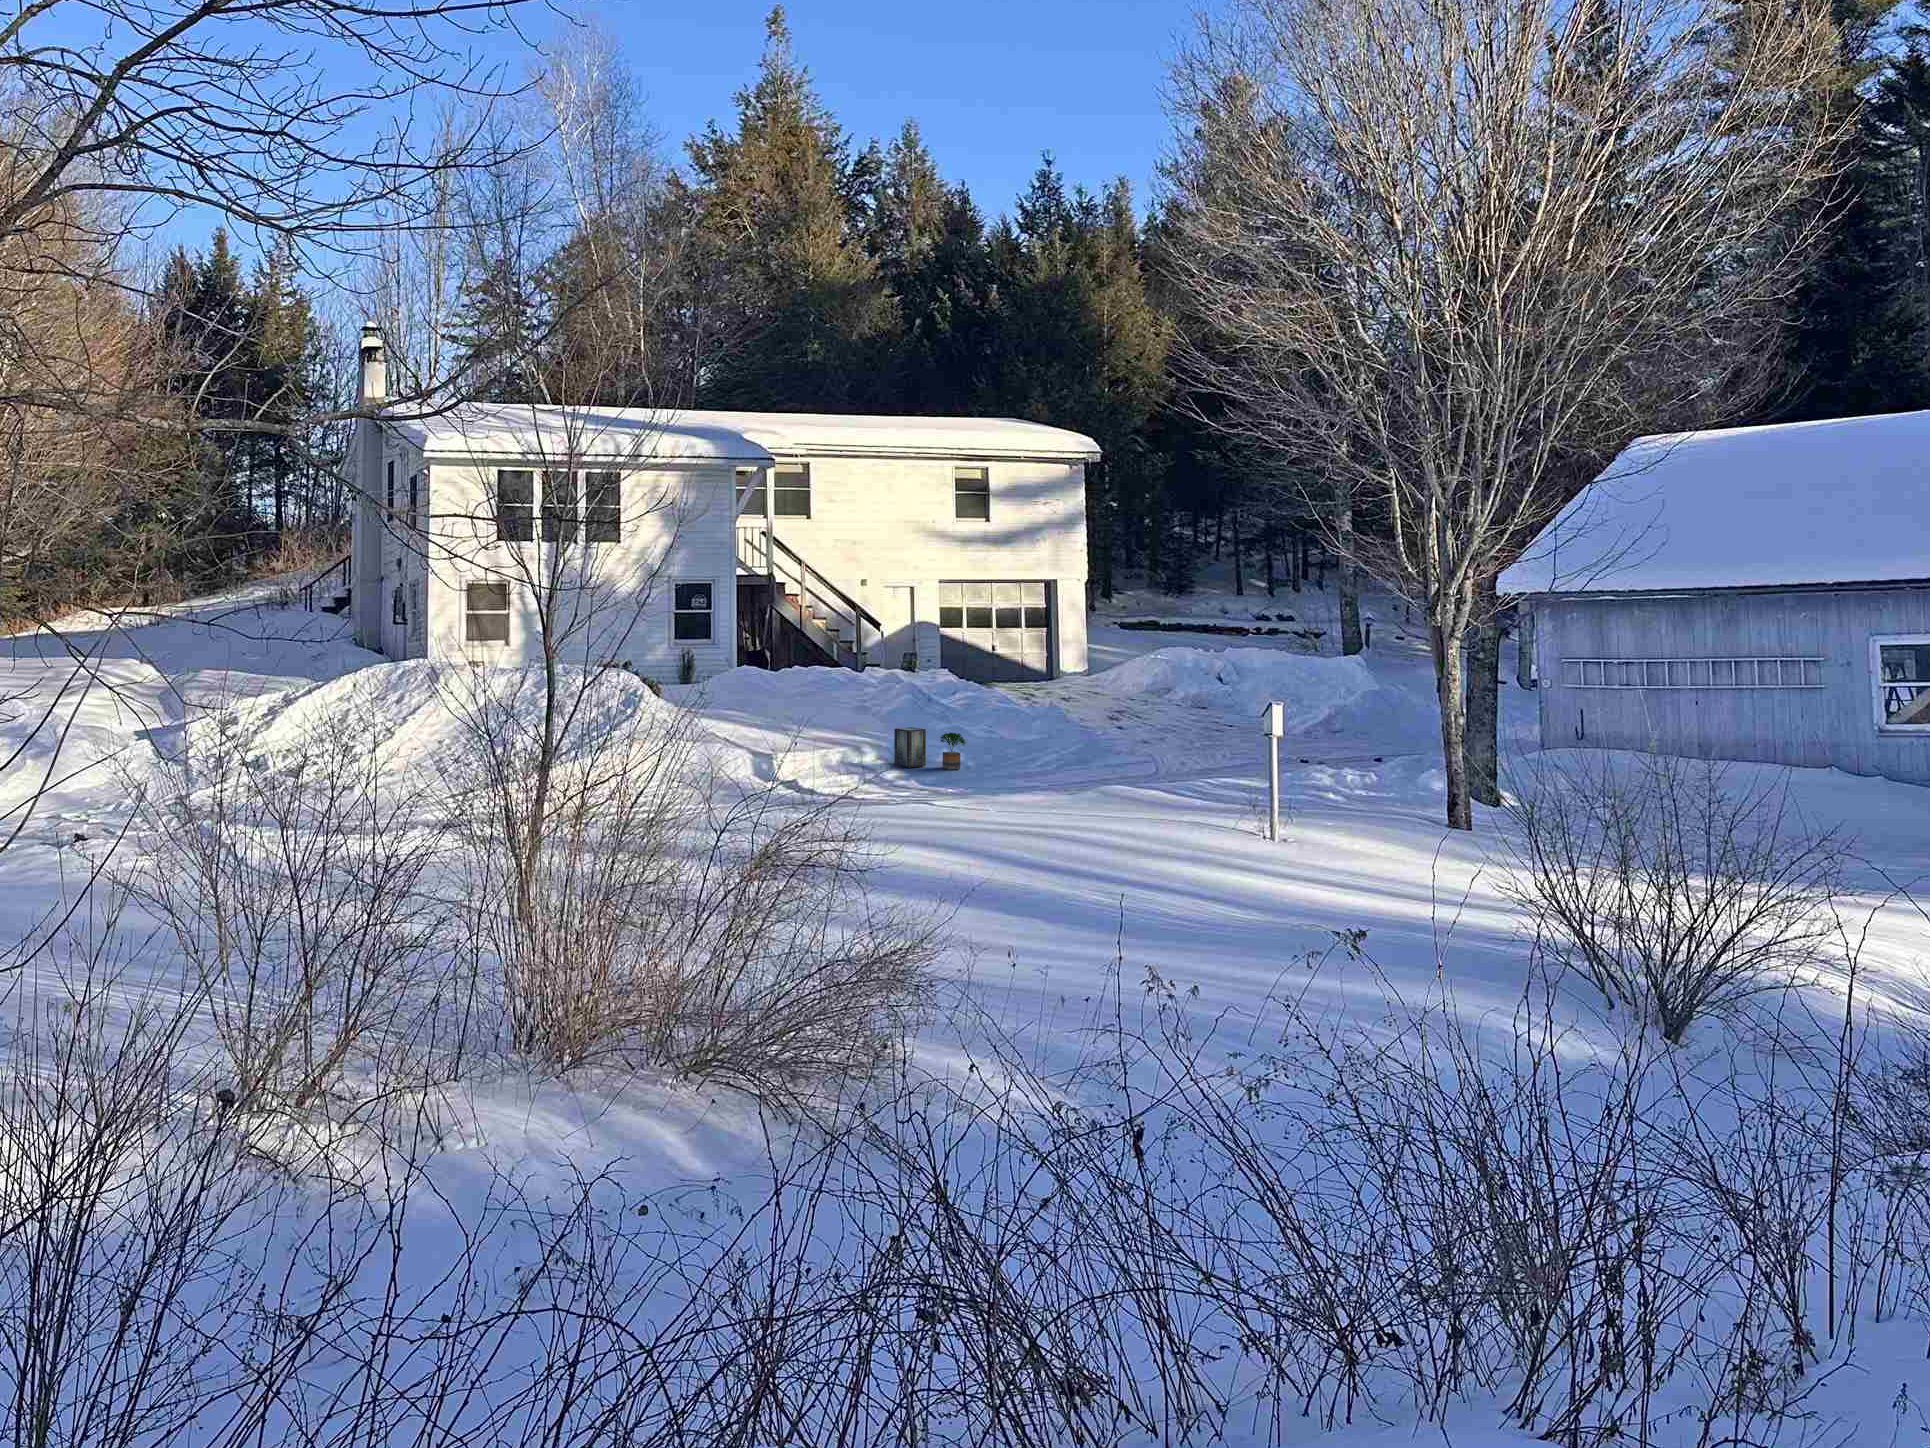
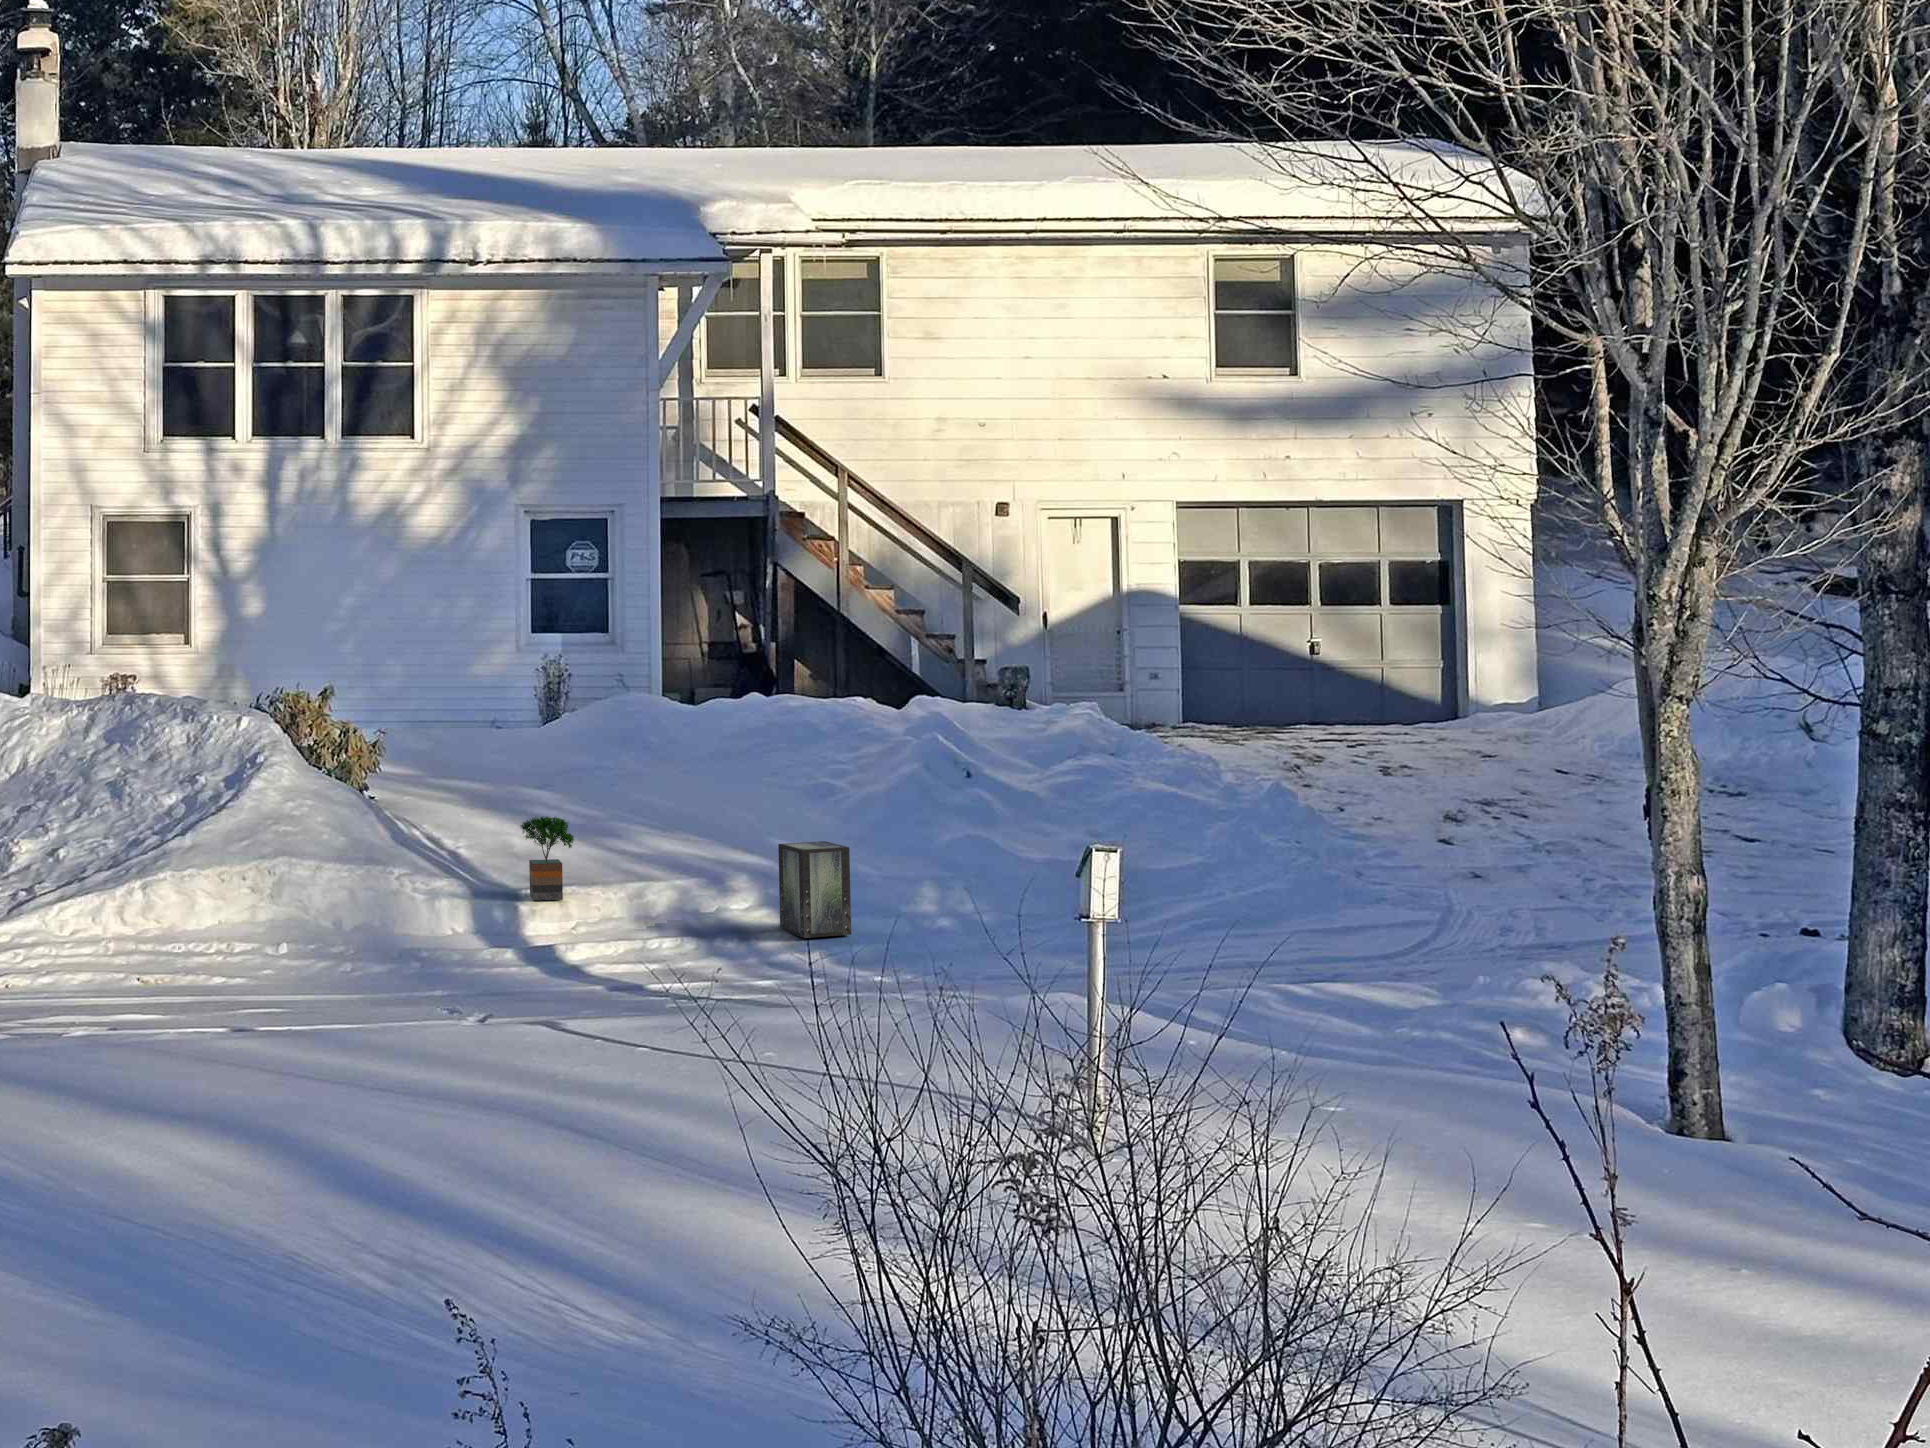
potted tree: present [940,732,966,770] -> present [520,817,574,900]

